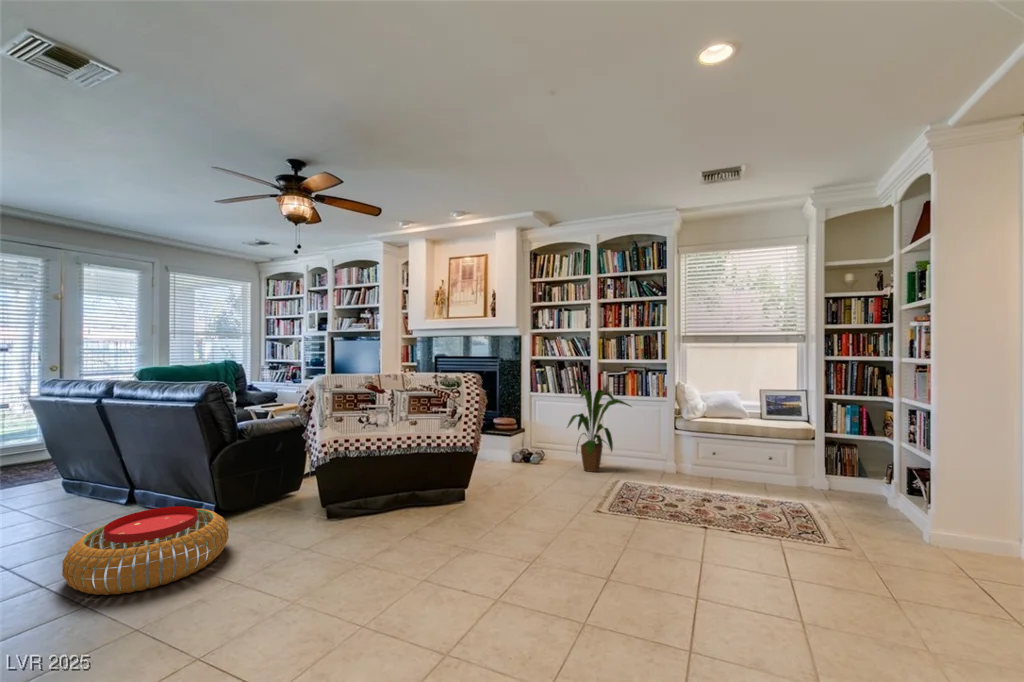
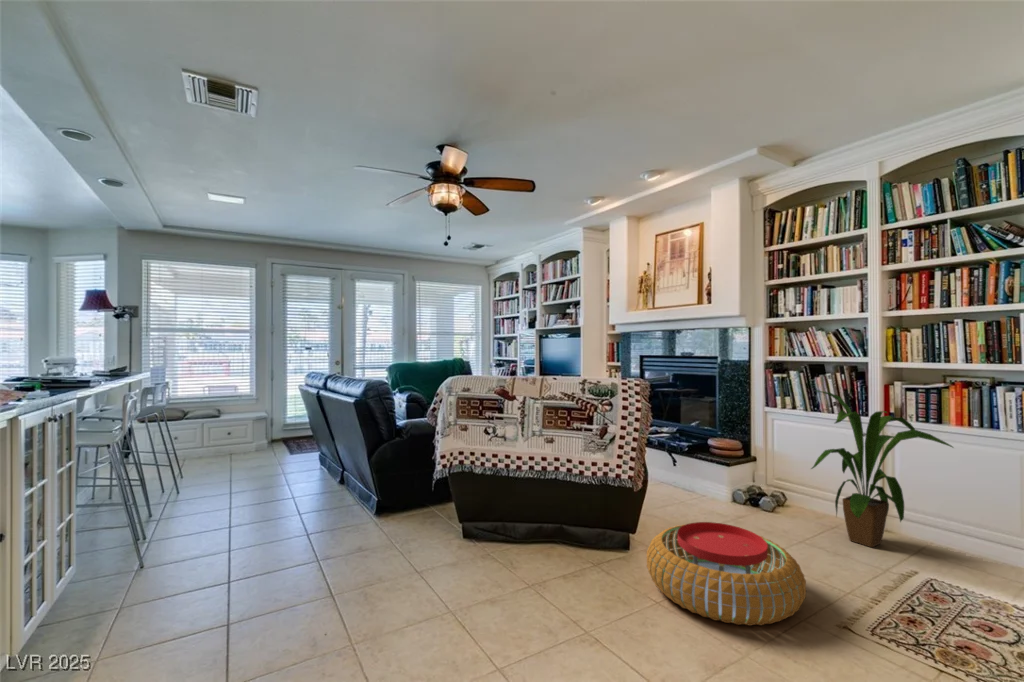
pouf: present [62,506,229,595] -> present [647,522,806,626]

